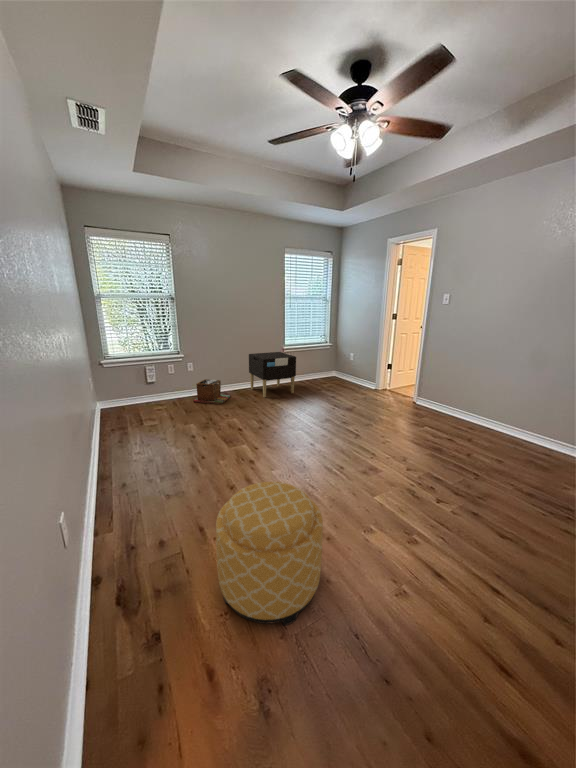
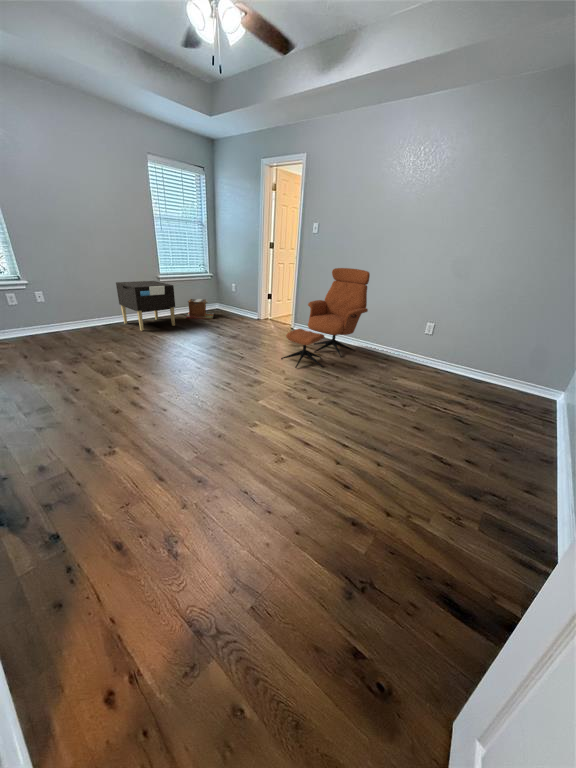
armchair: none [401,342,519,457] -> present [281,268,370,368]
laundry basket: present [194,379,230,404] -> present [186,299,214,319]
ottoman: present [216,482,323,626] -> none [104,388,213,502]

